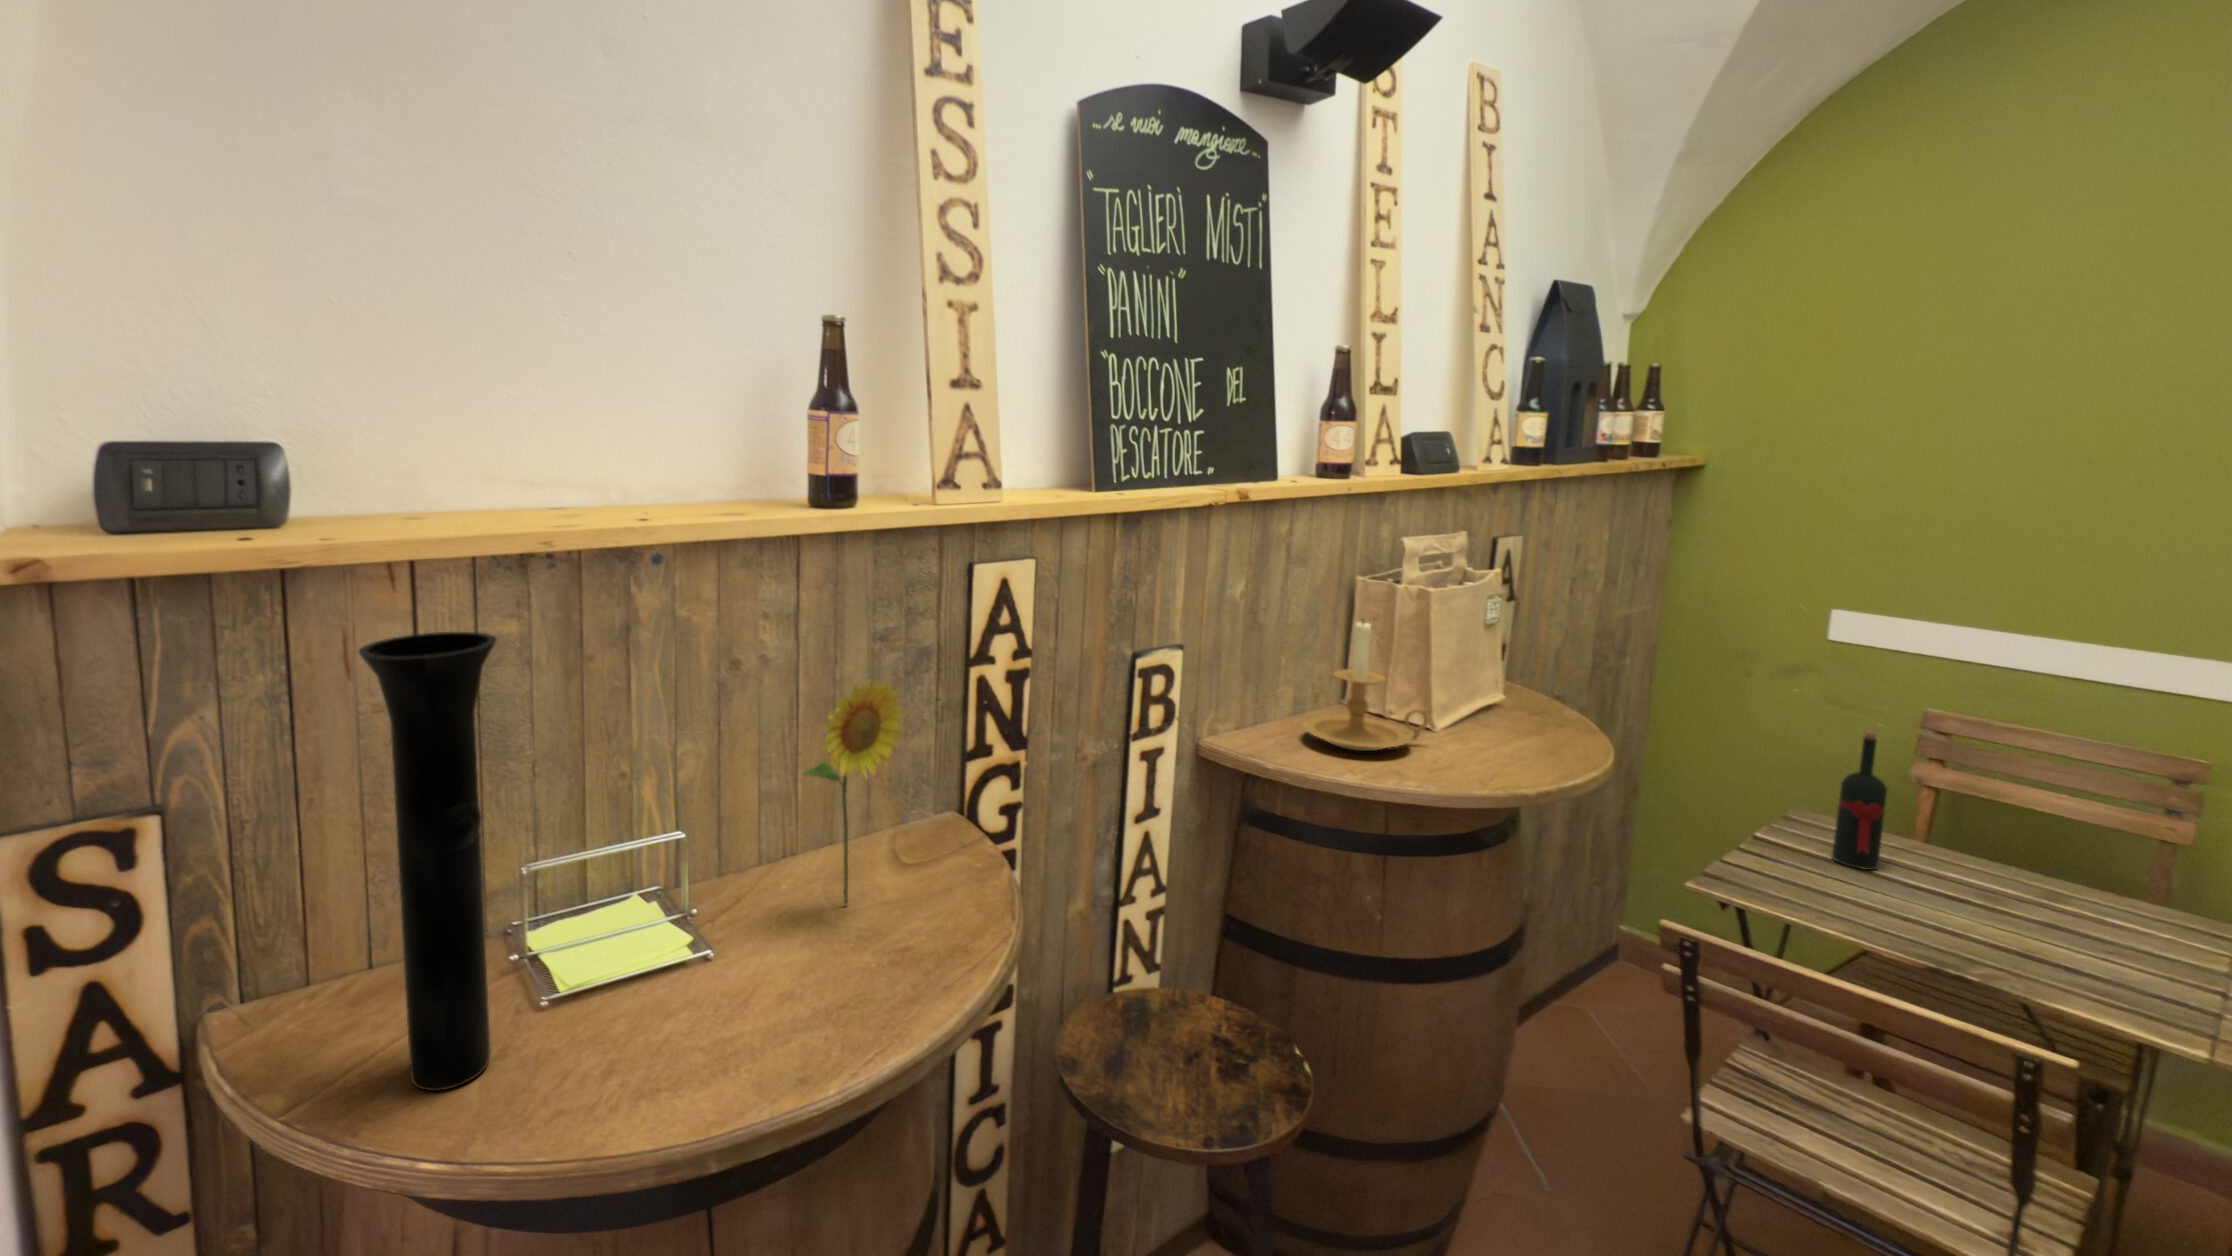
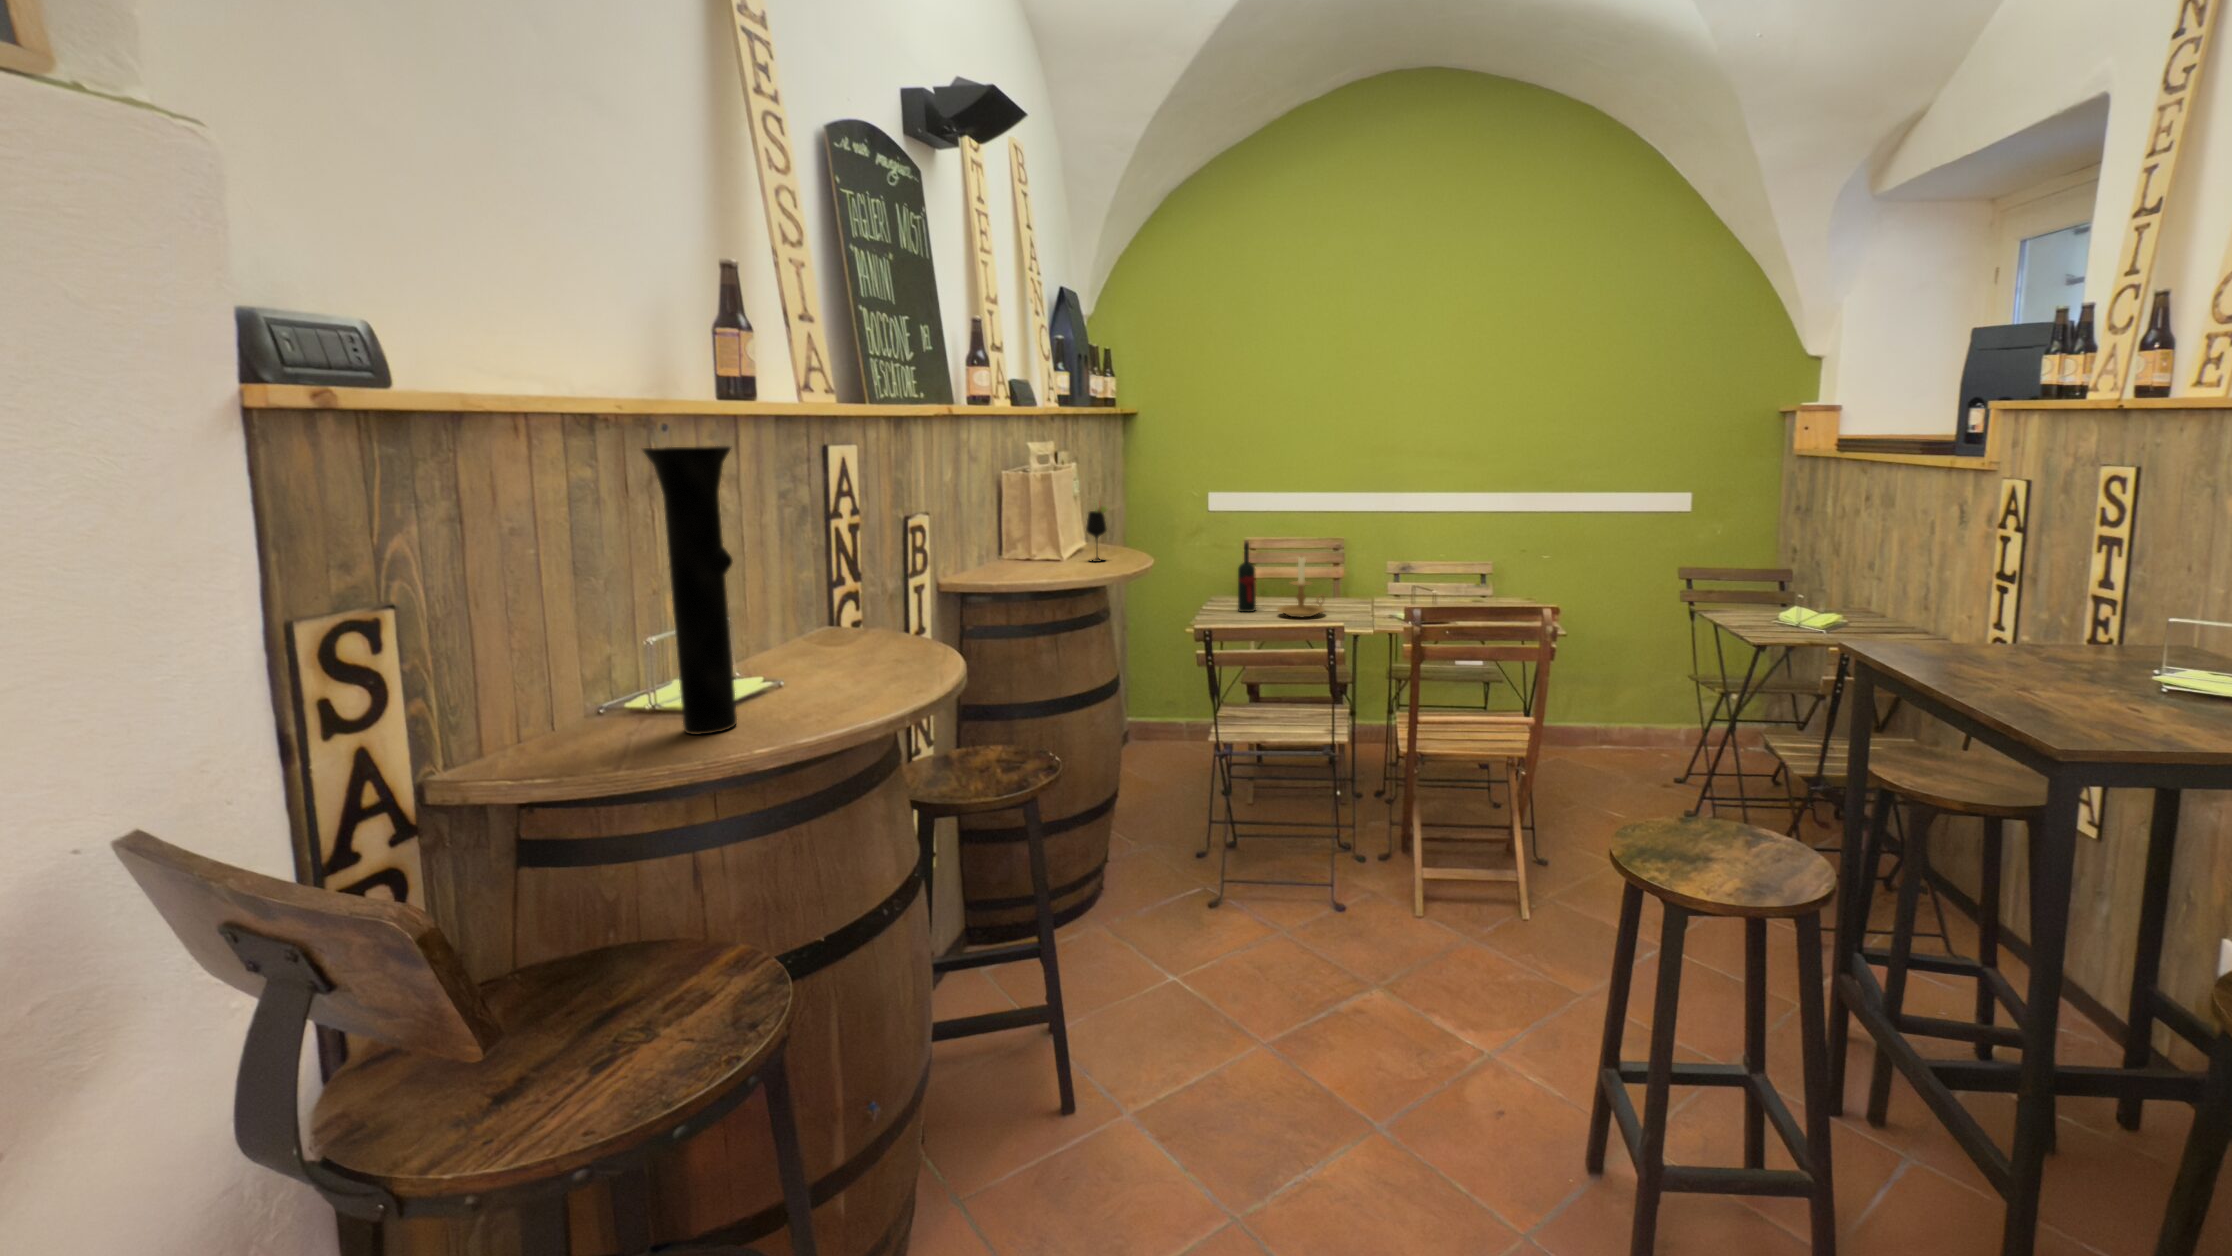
candle holder: present [1302,620,1430,751] -> present [1278,557,1325,618]
wine glass: none [1470,647,1514,749] -> present [1086,505,1107,561]
flower: present [804,680,904,905] -> none [806,500,864,657]

